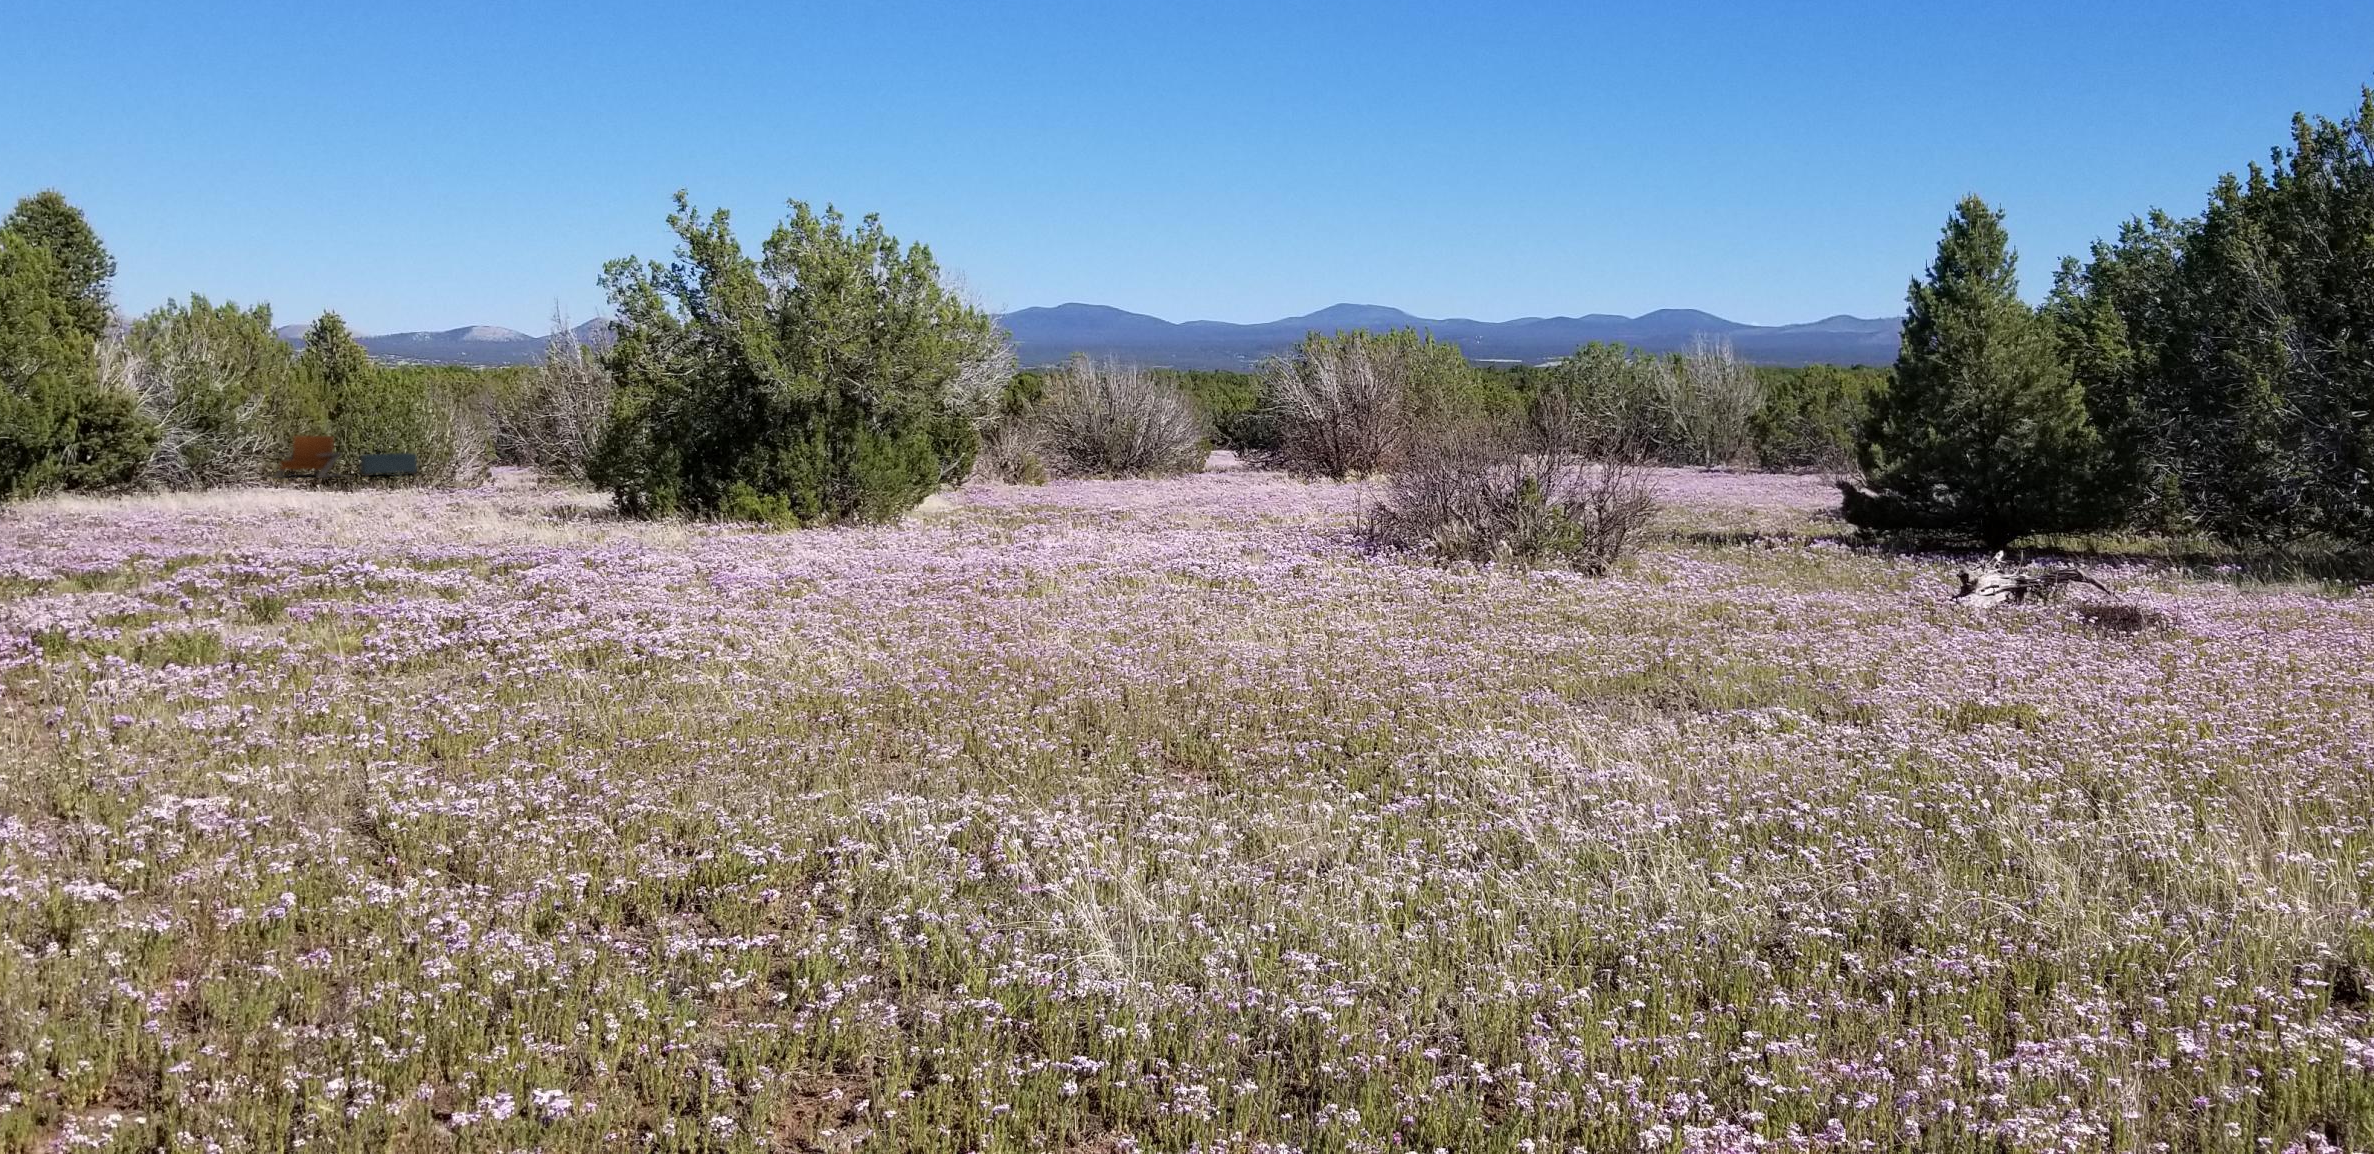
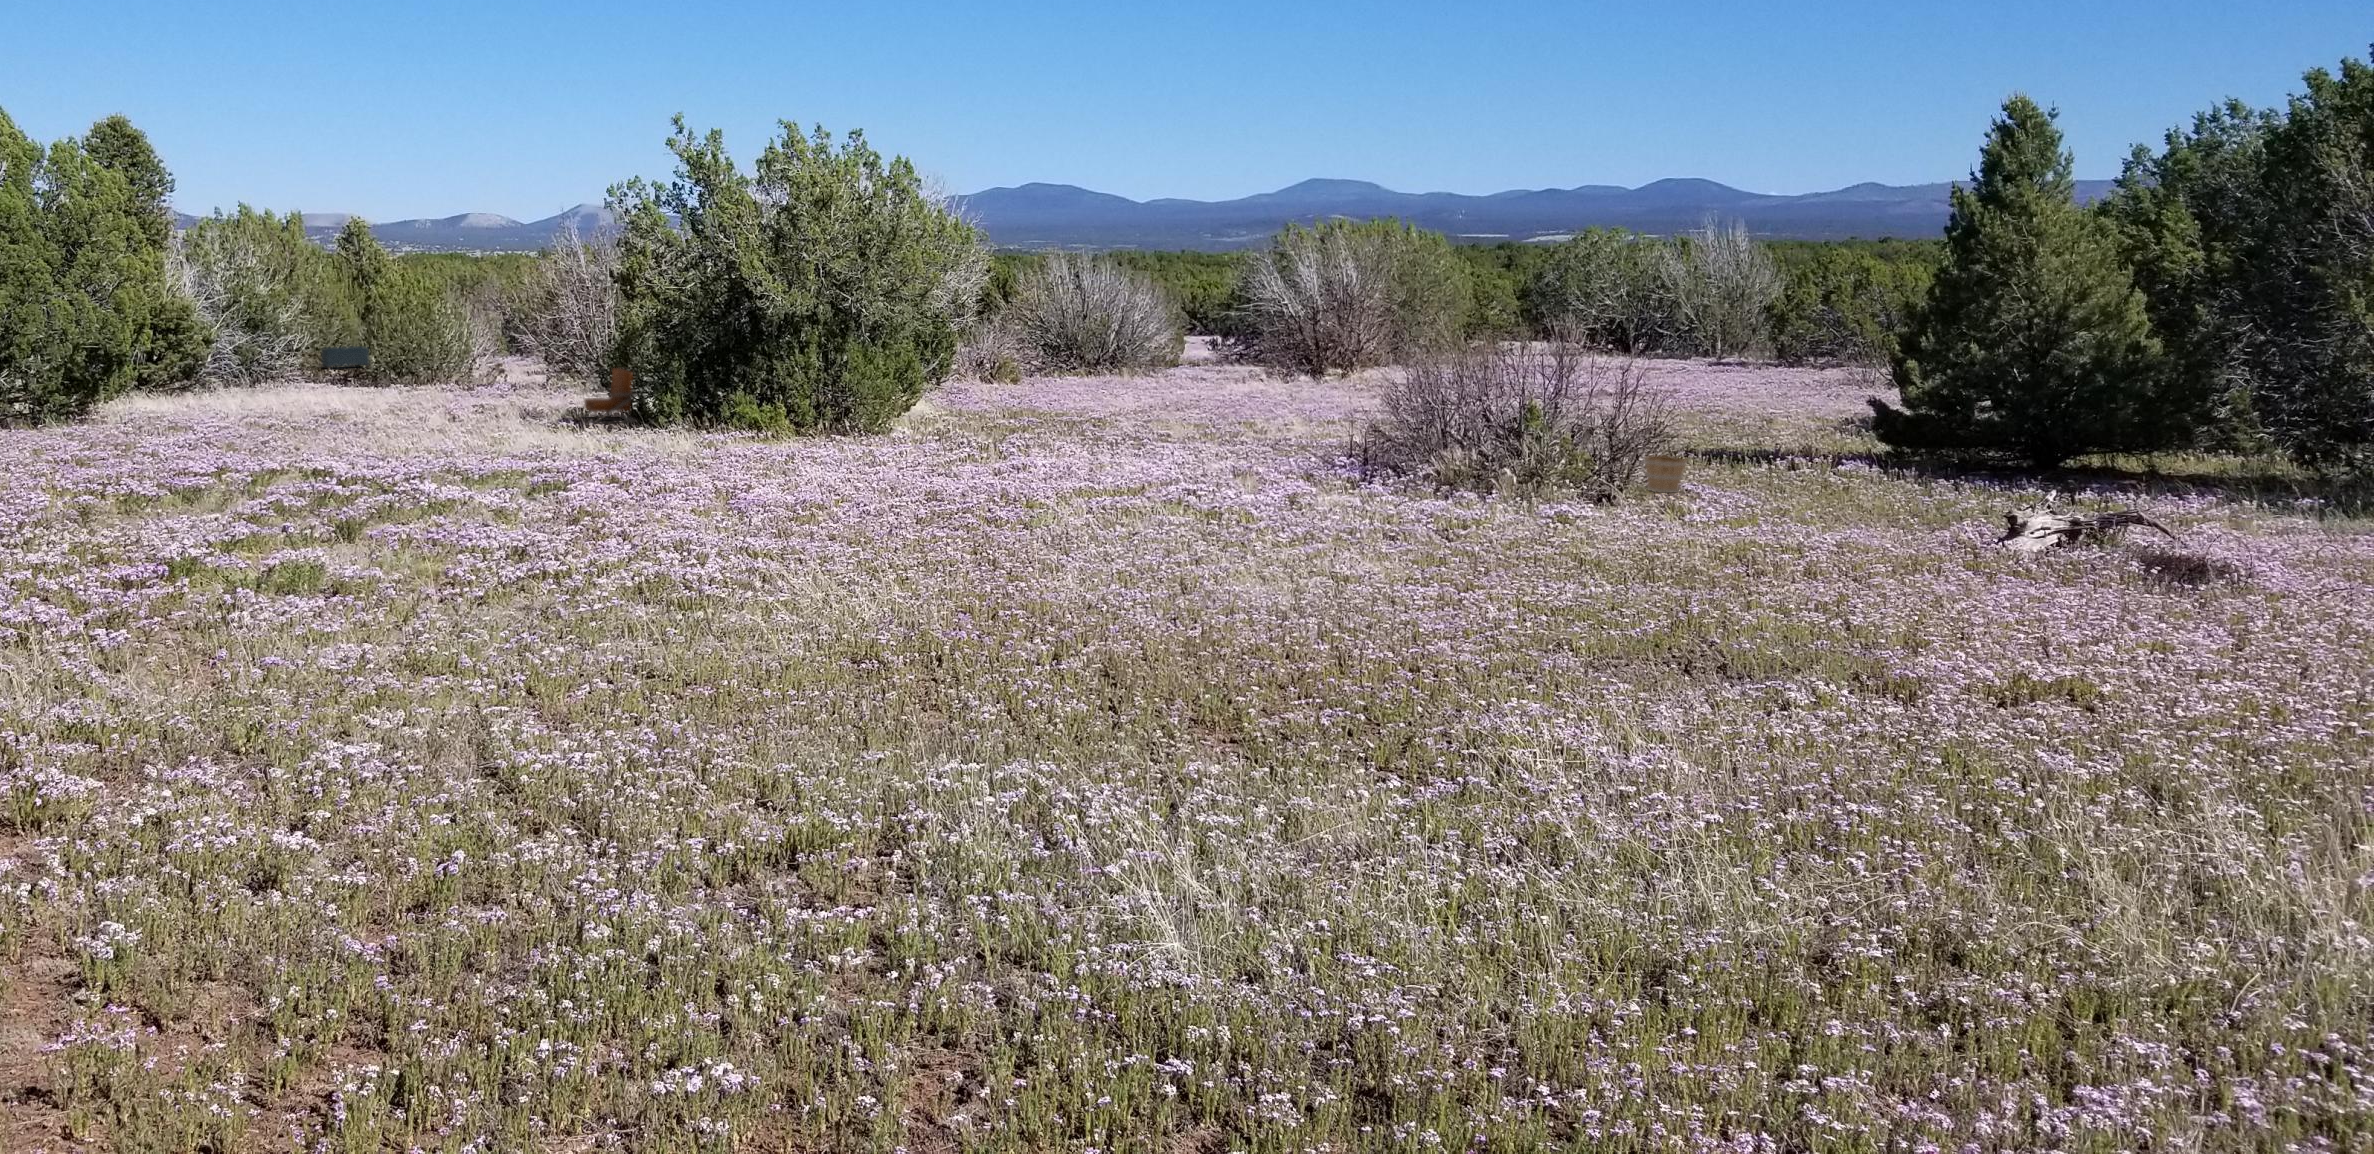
lounge chair: present [274,436,341,478] -> present [582,368,637,424]
wooden bucket: none [1626,527,1667,564] -> present [1644,455,1687,493]

